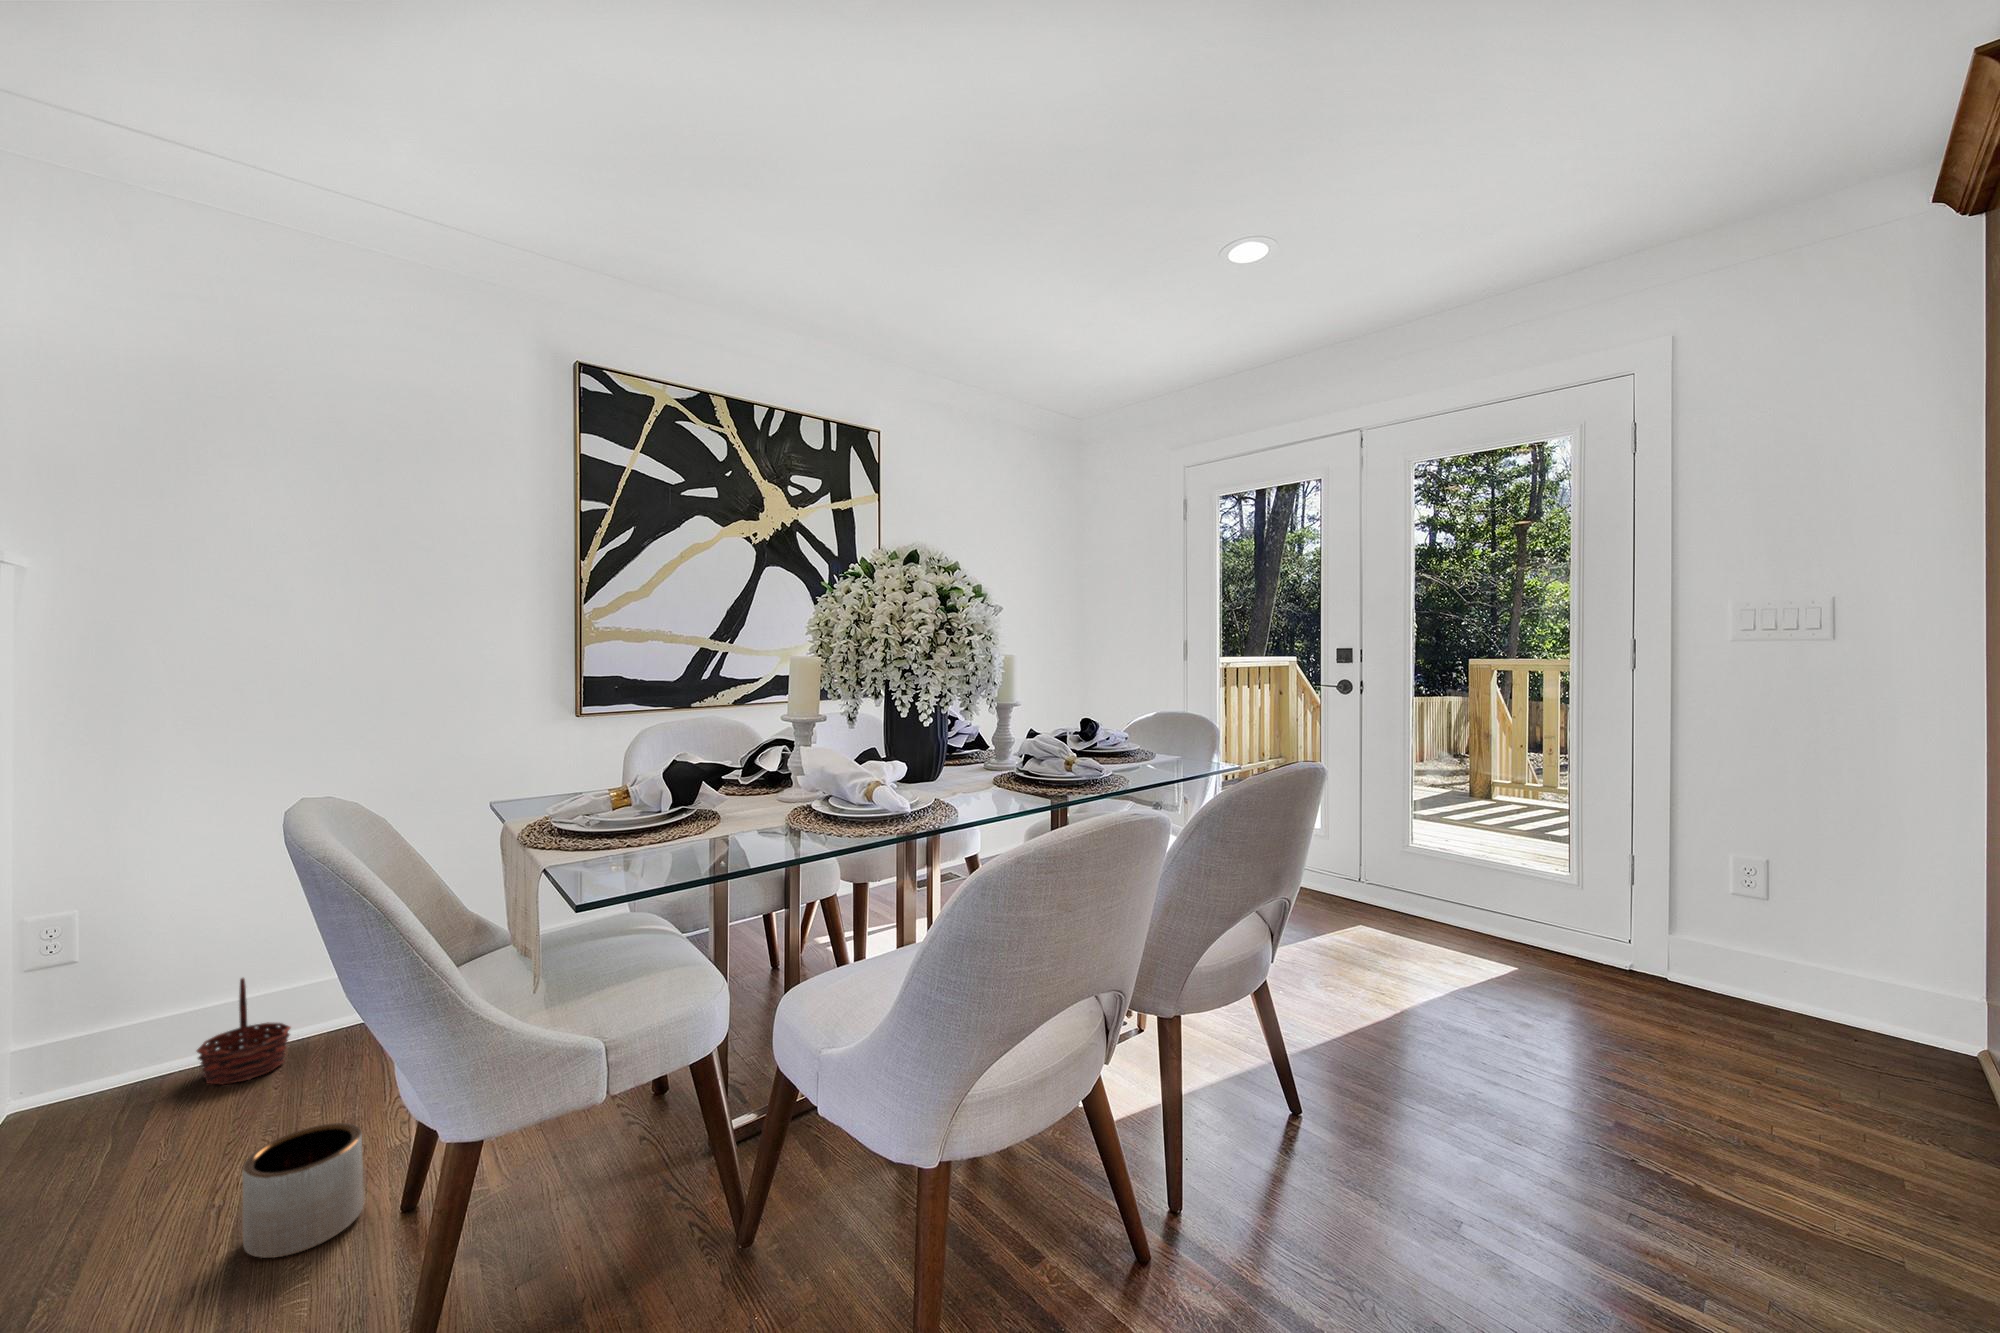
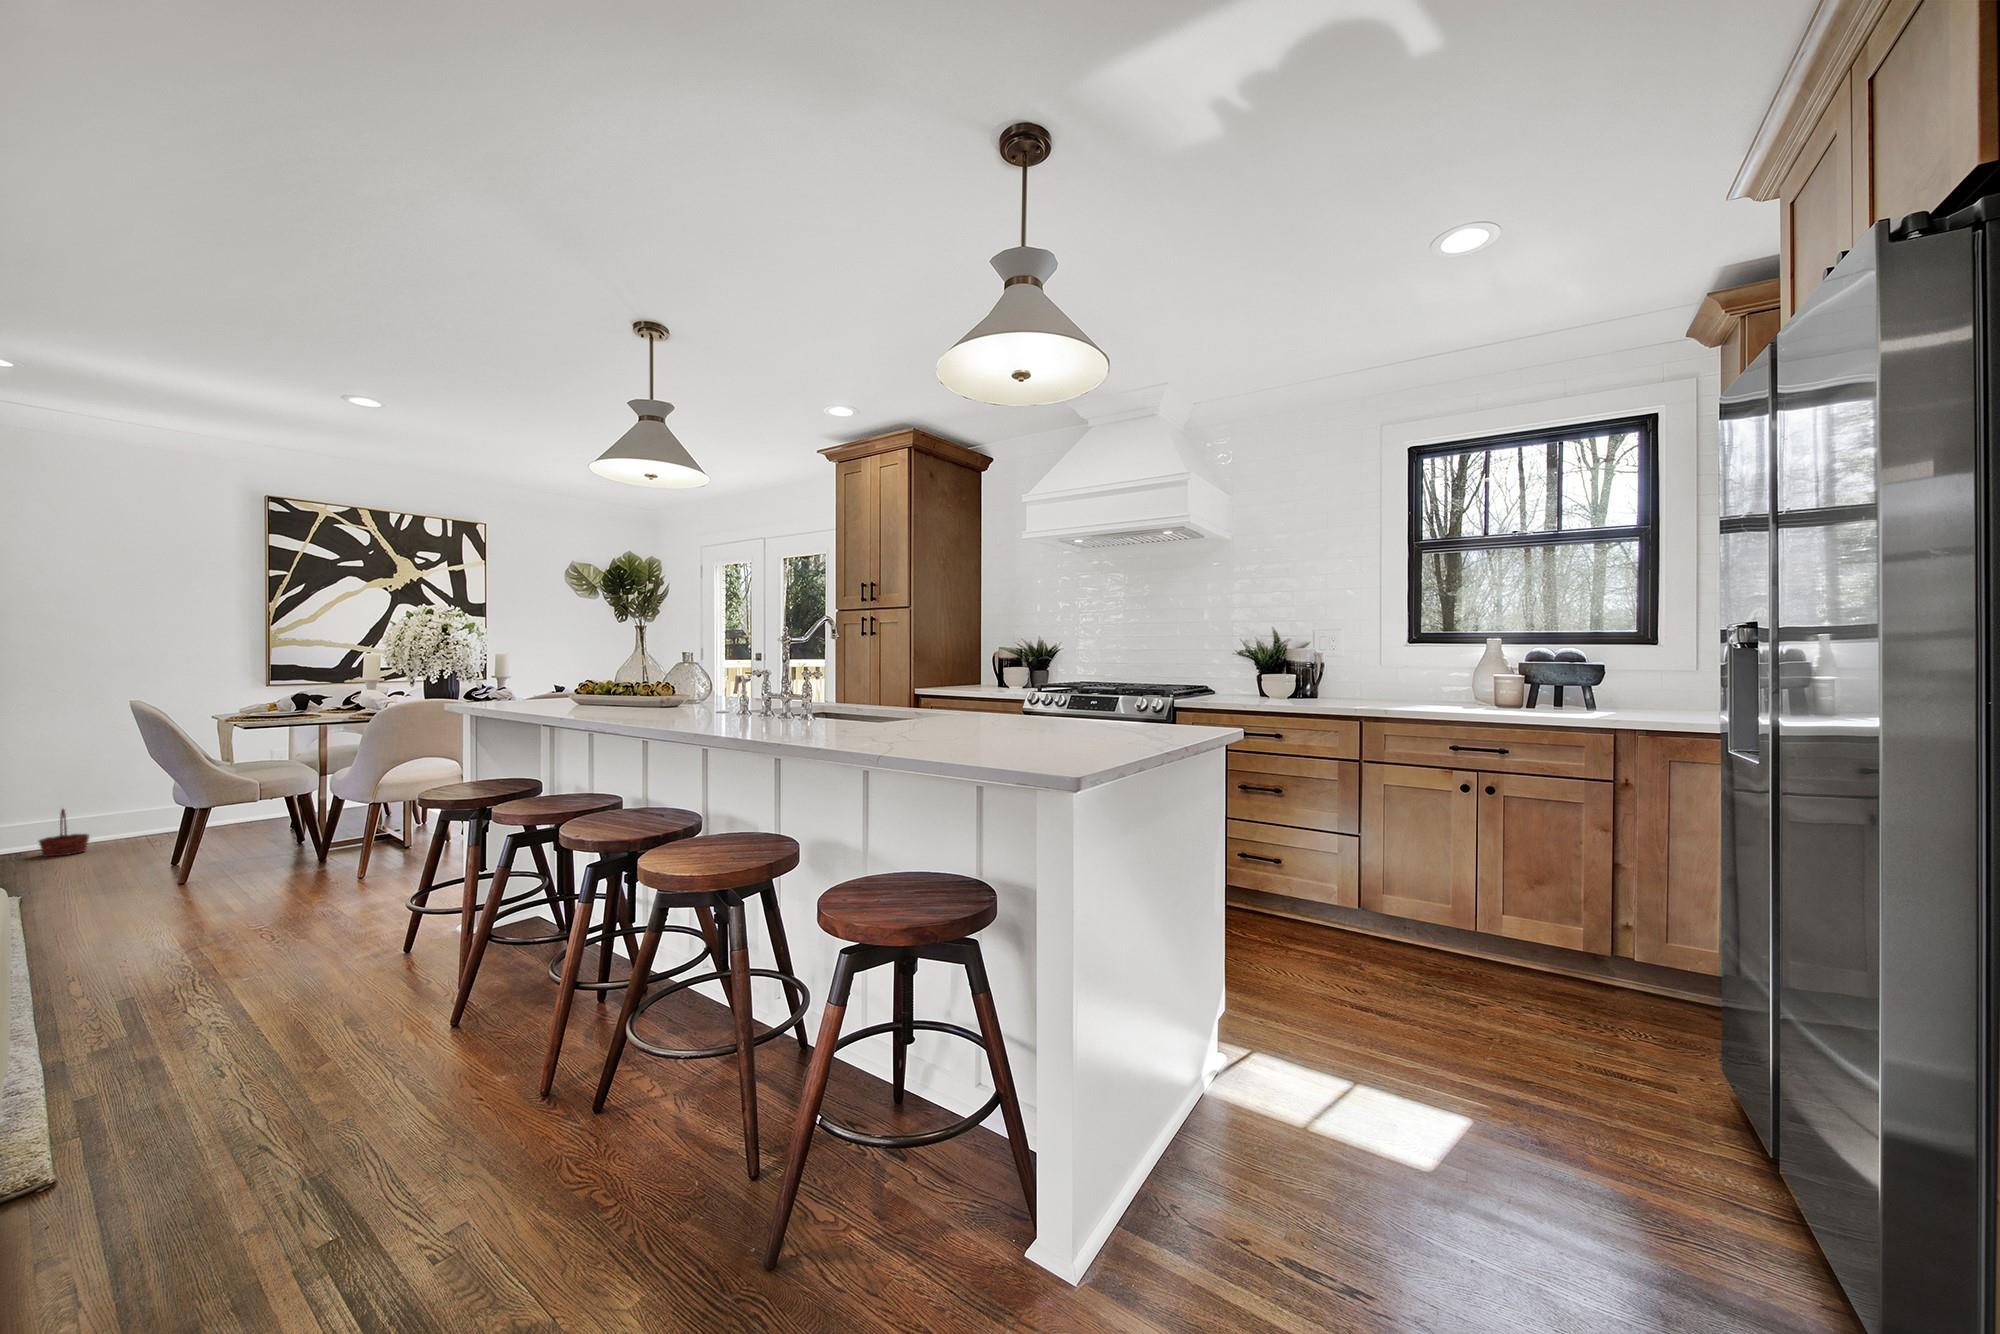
planter: present [243,1123,364,1258] -> none [77,839,132,879]

